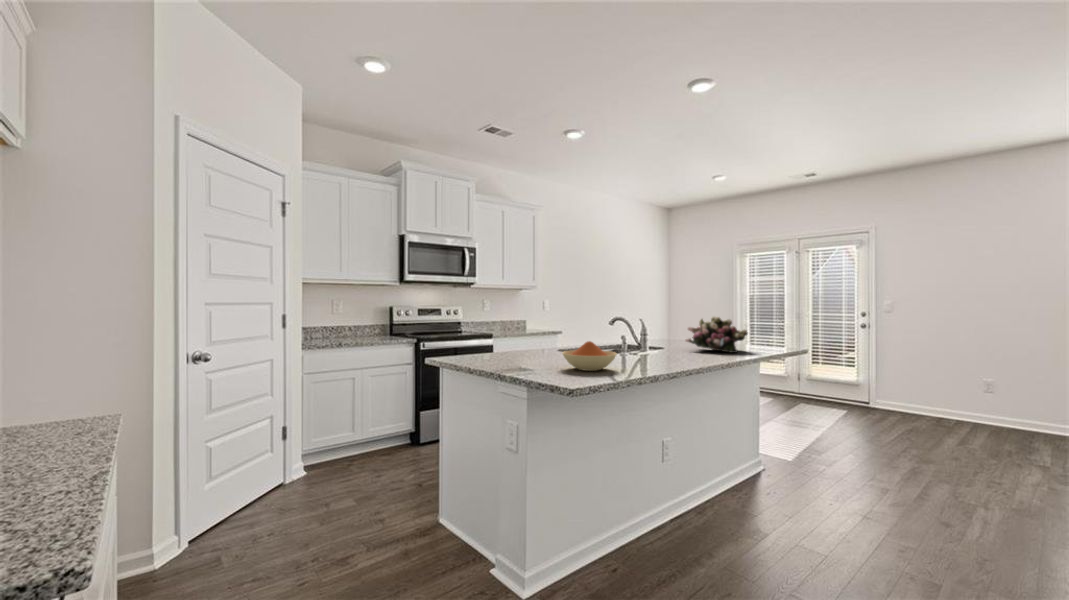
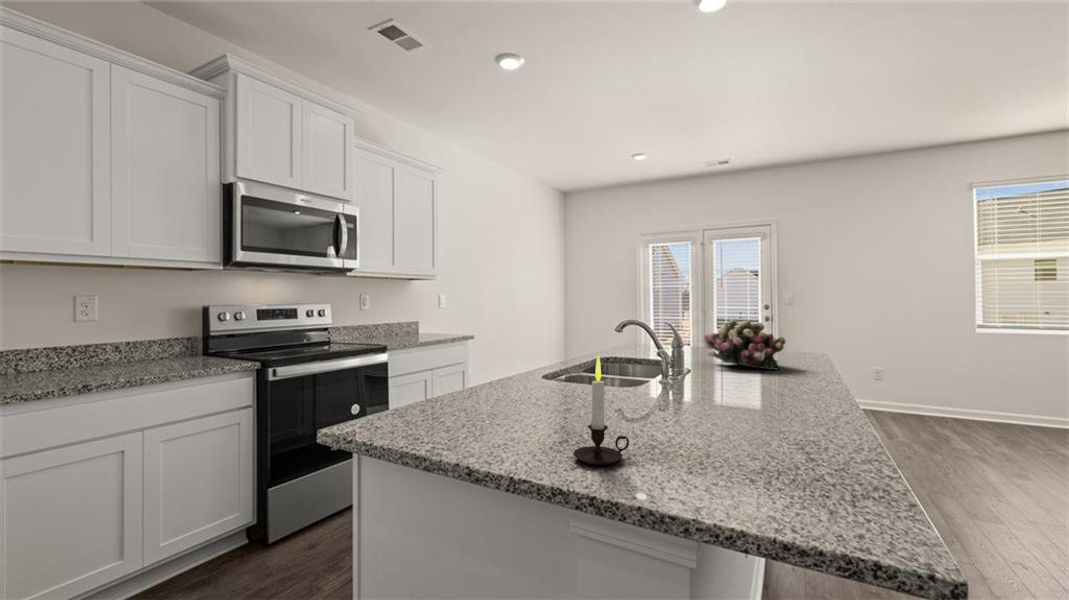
candle: none [512,326,539,372] -> present [573,356,629,465]
bowl: present [562,341,617,371] -> none [648,379,767,443]

